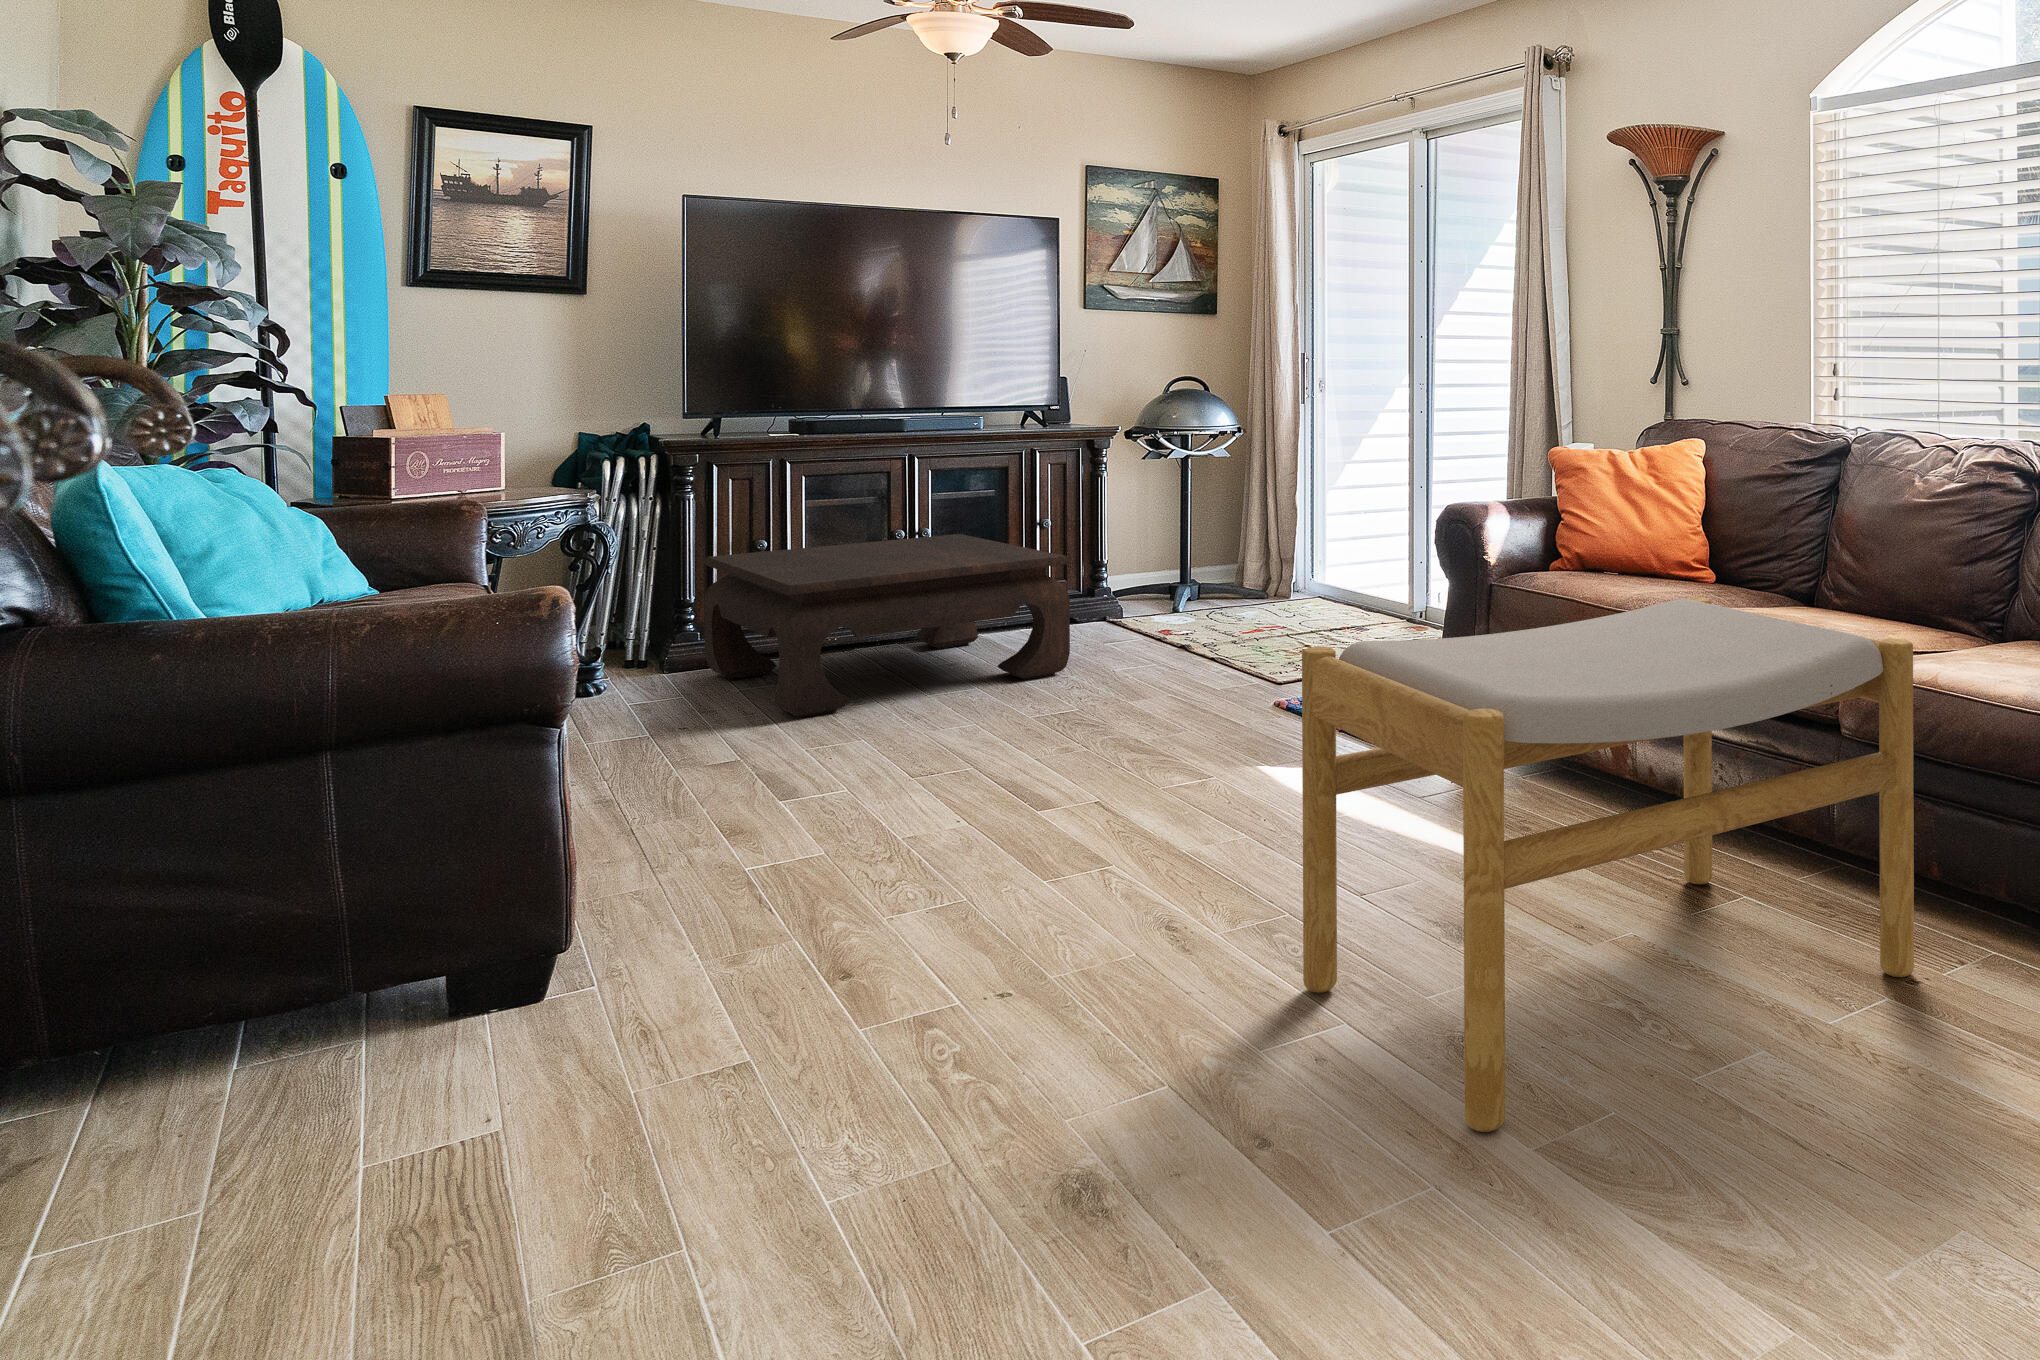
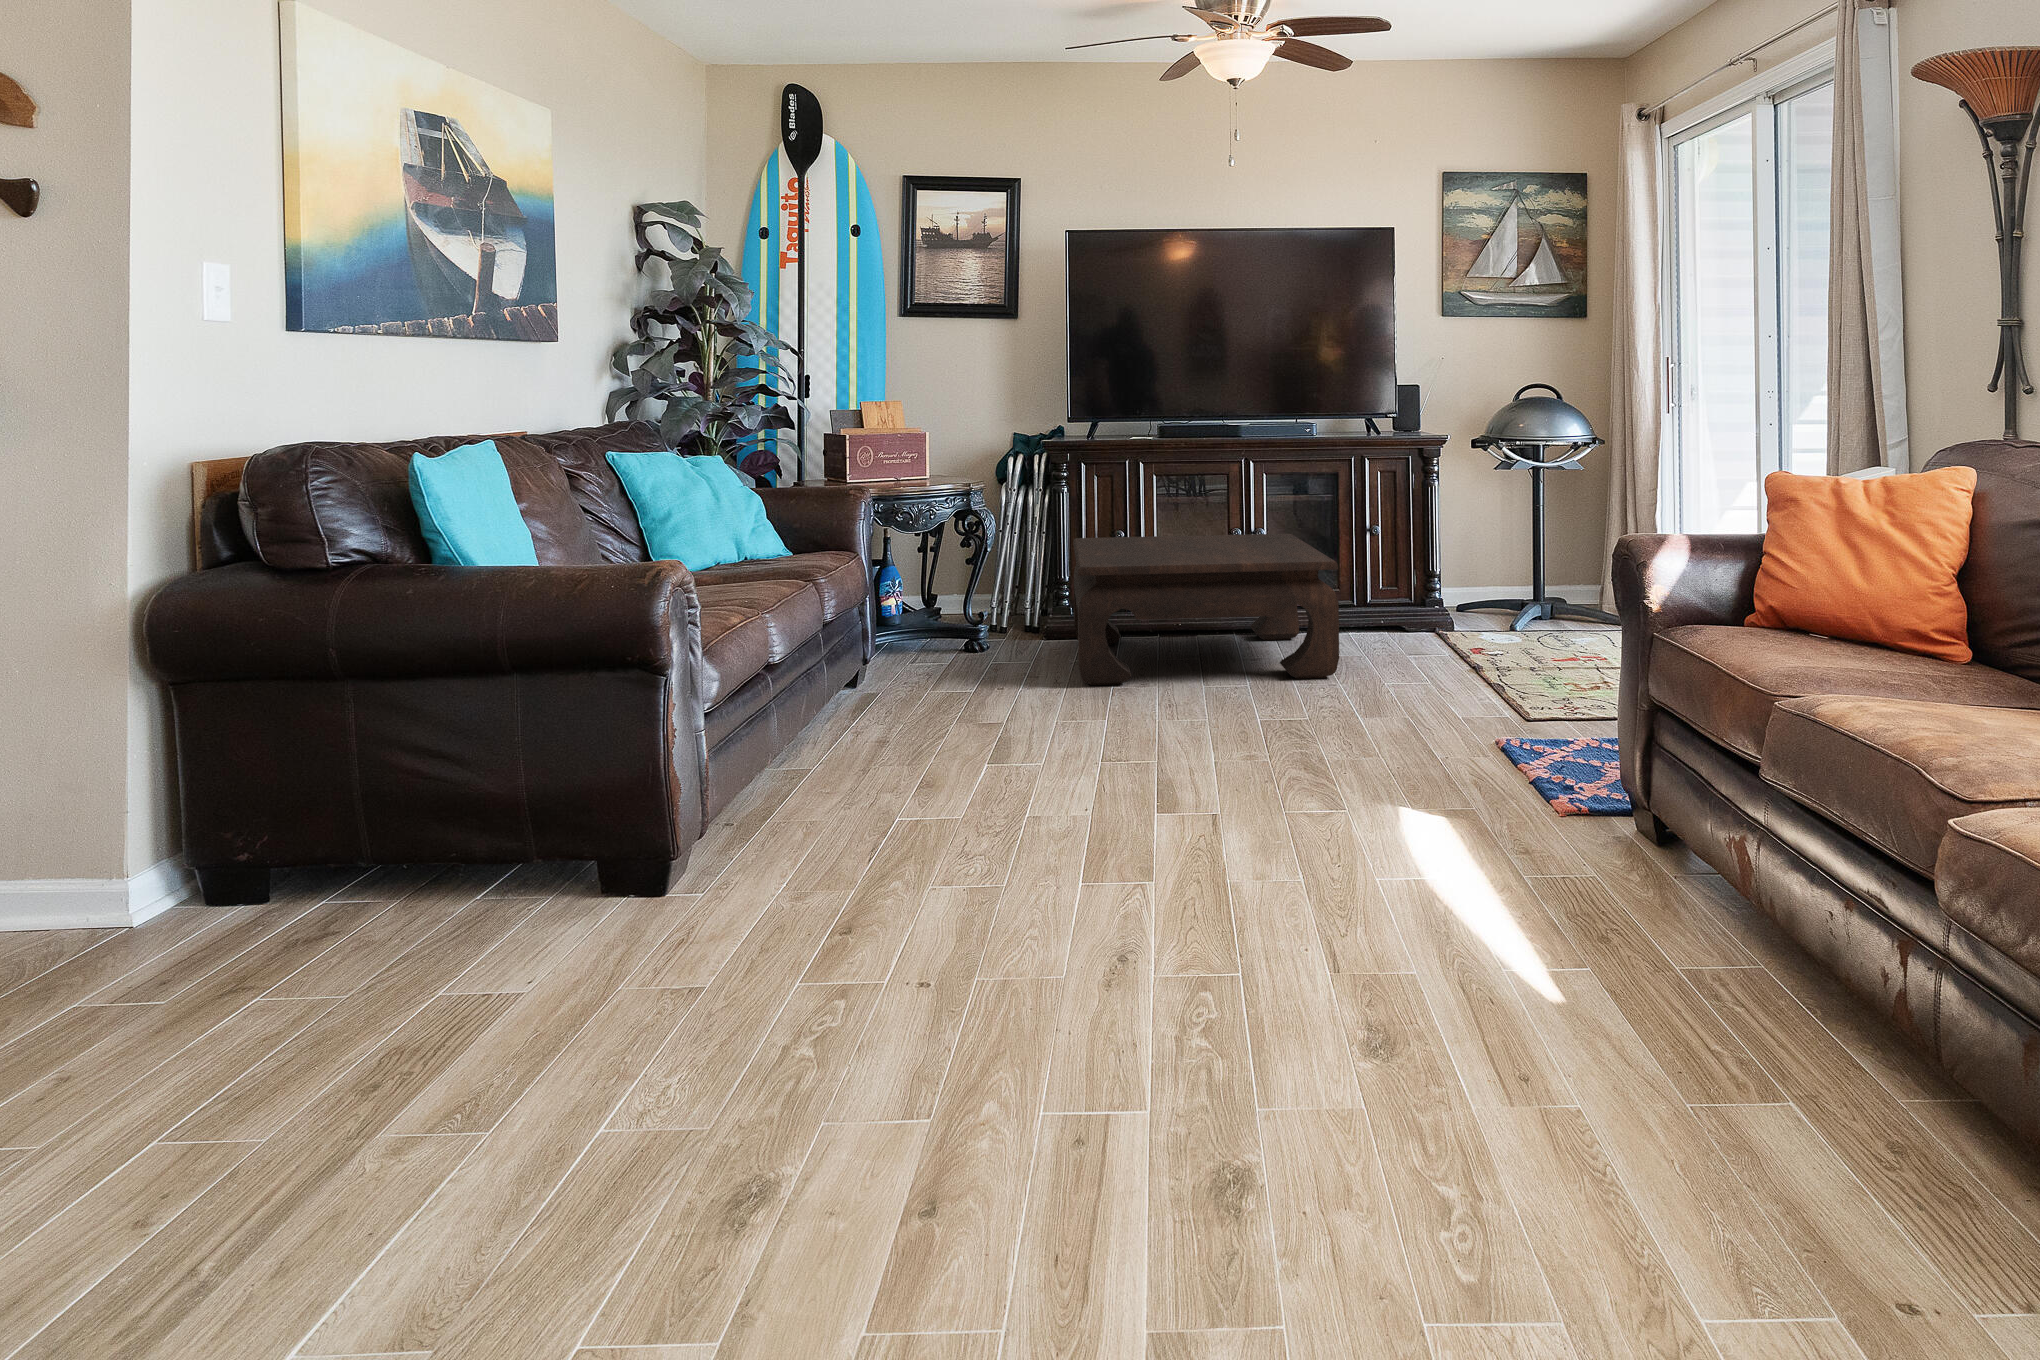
footstool: present [1302,597,1914,1132] -> none [1102,672,1894,1285]

